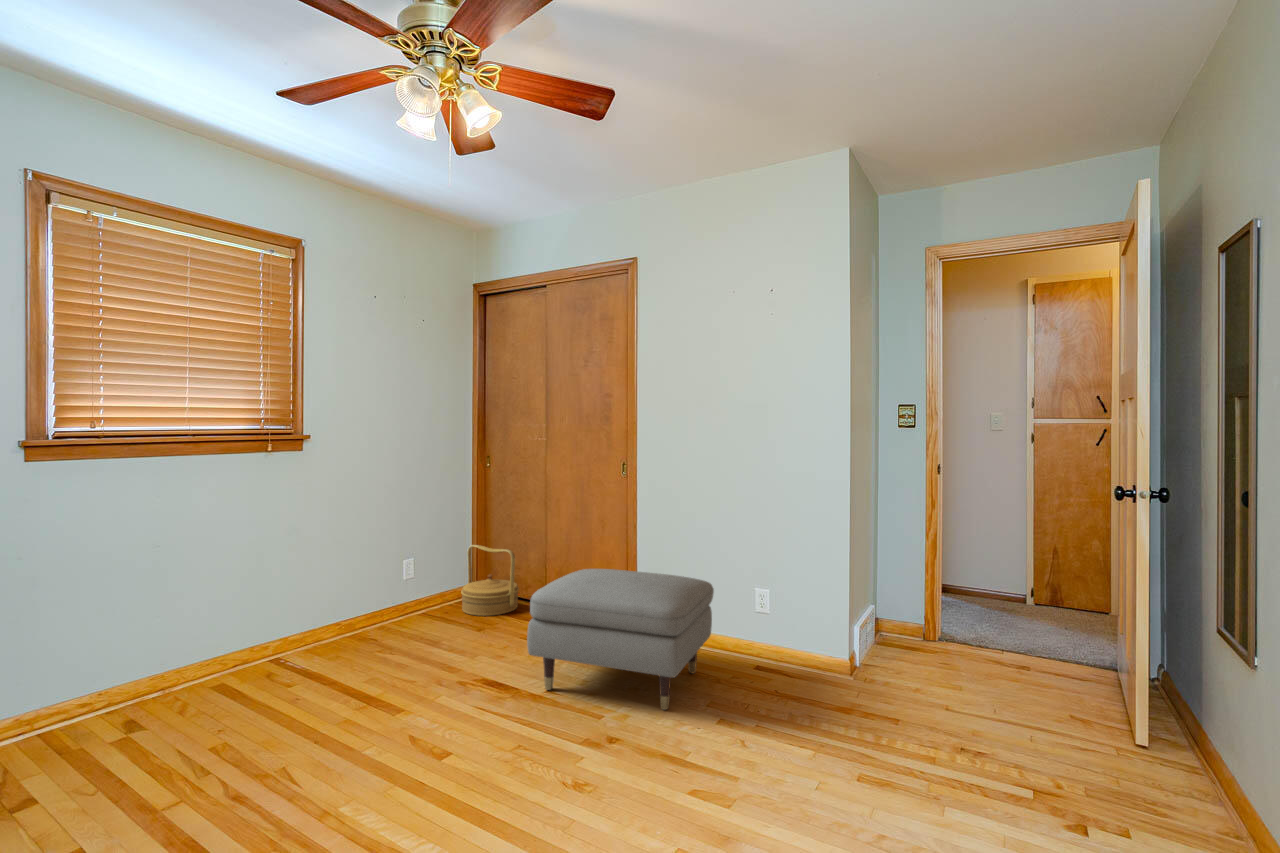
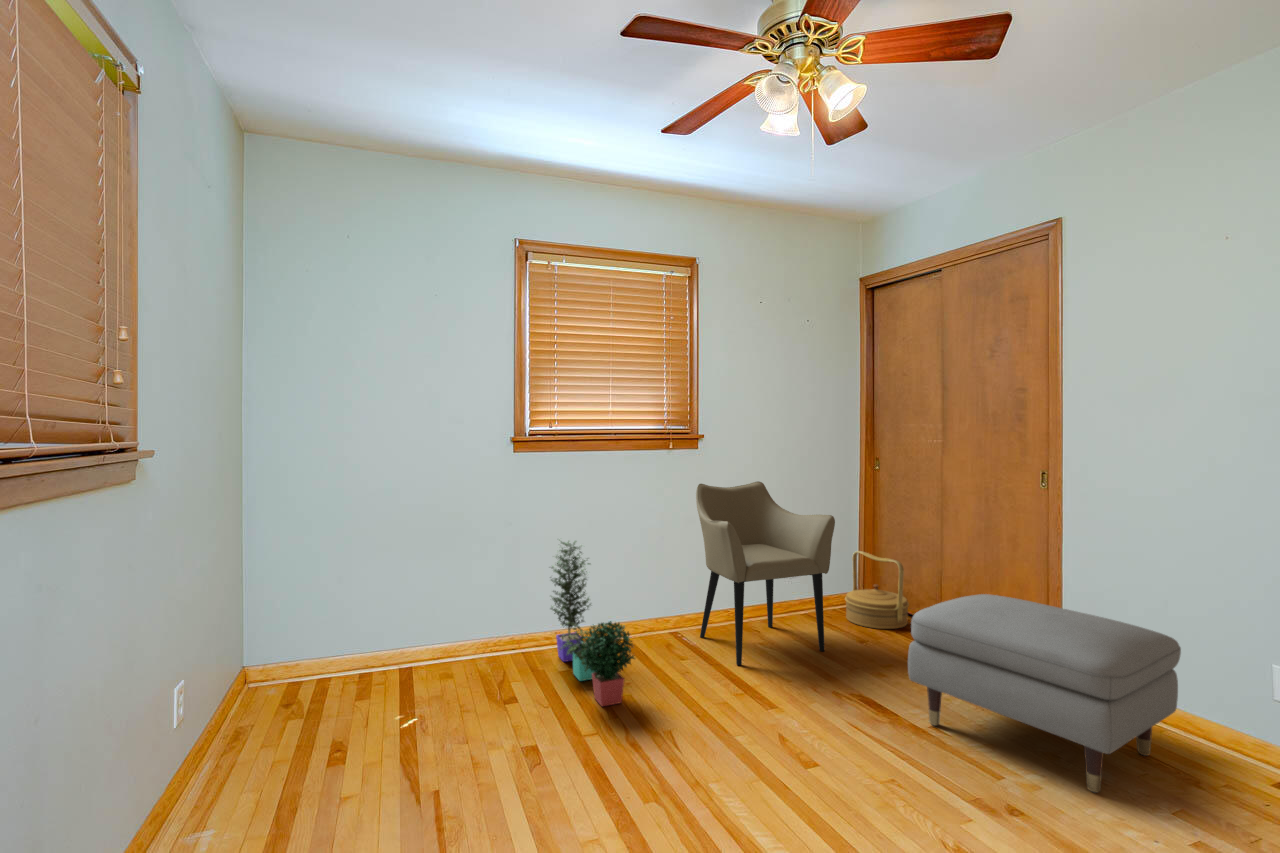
armchair: none [302,484,455,679] -> present [696,481,835,665]
potted plant: none [90,569,233,766] -> present [551,541,635,707]

